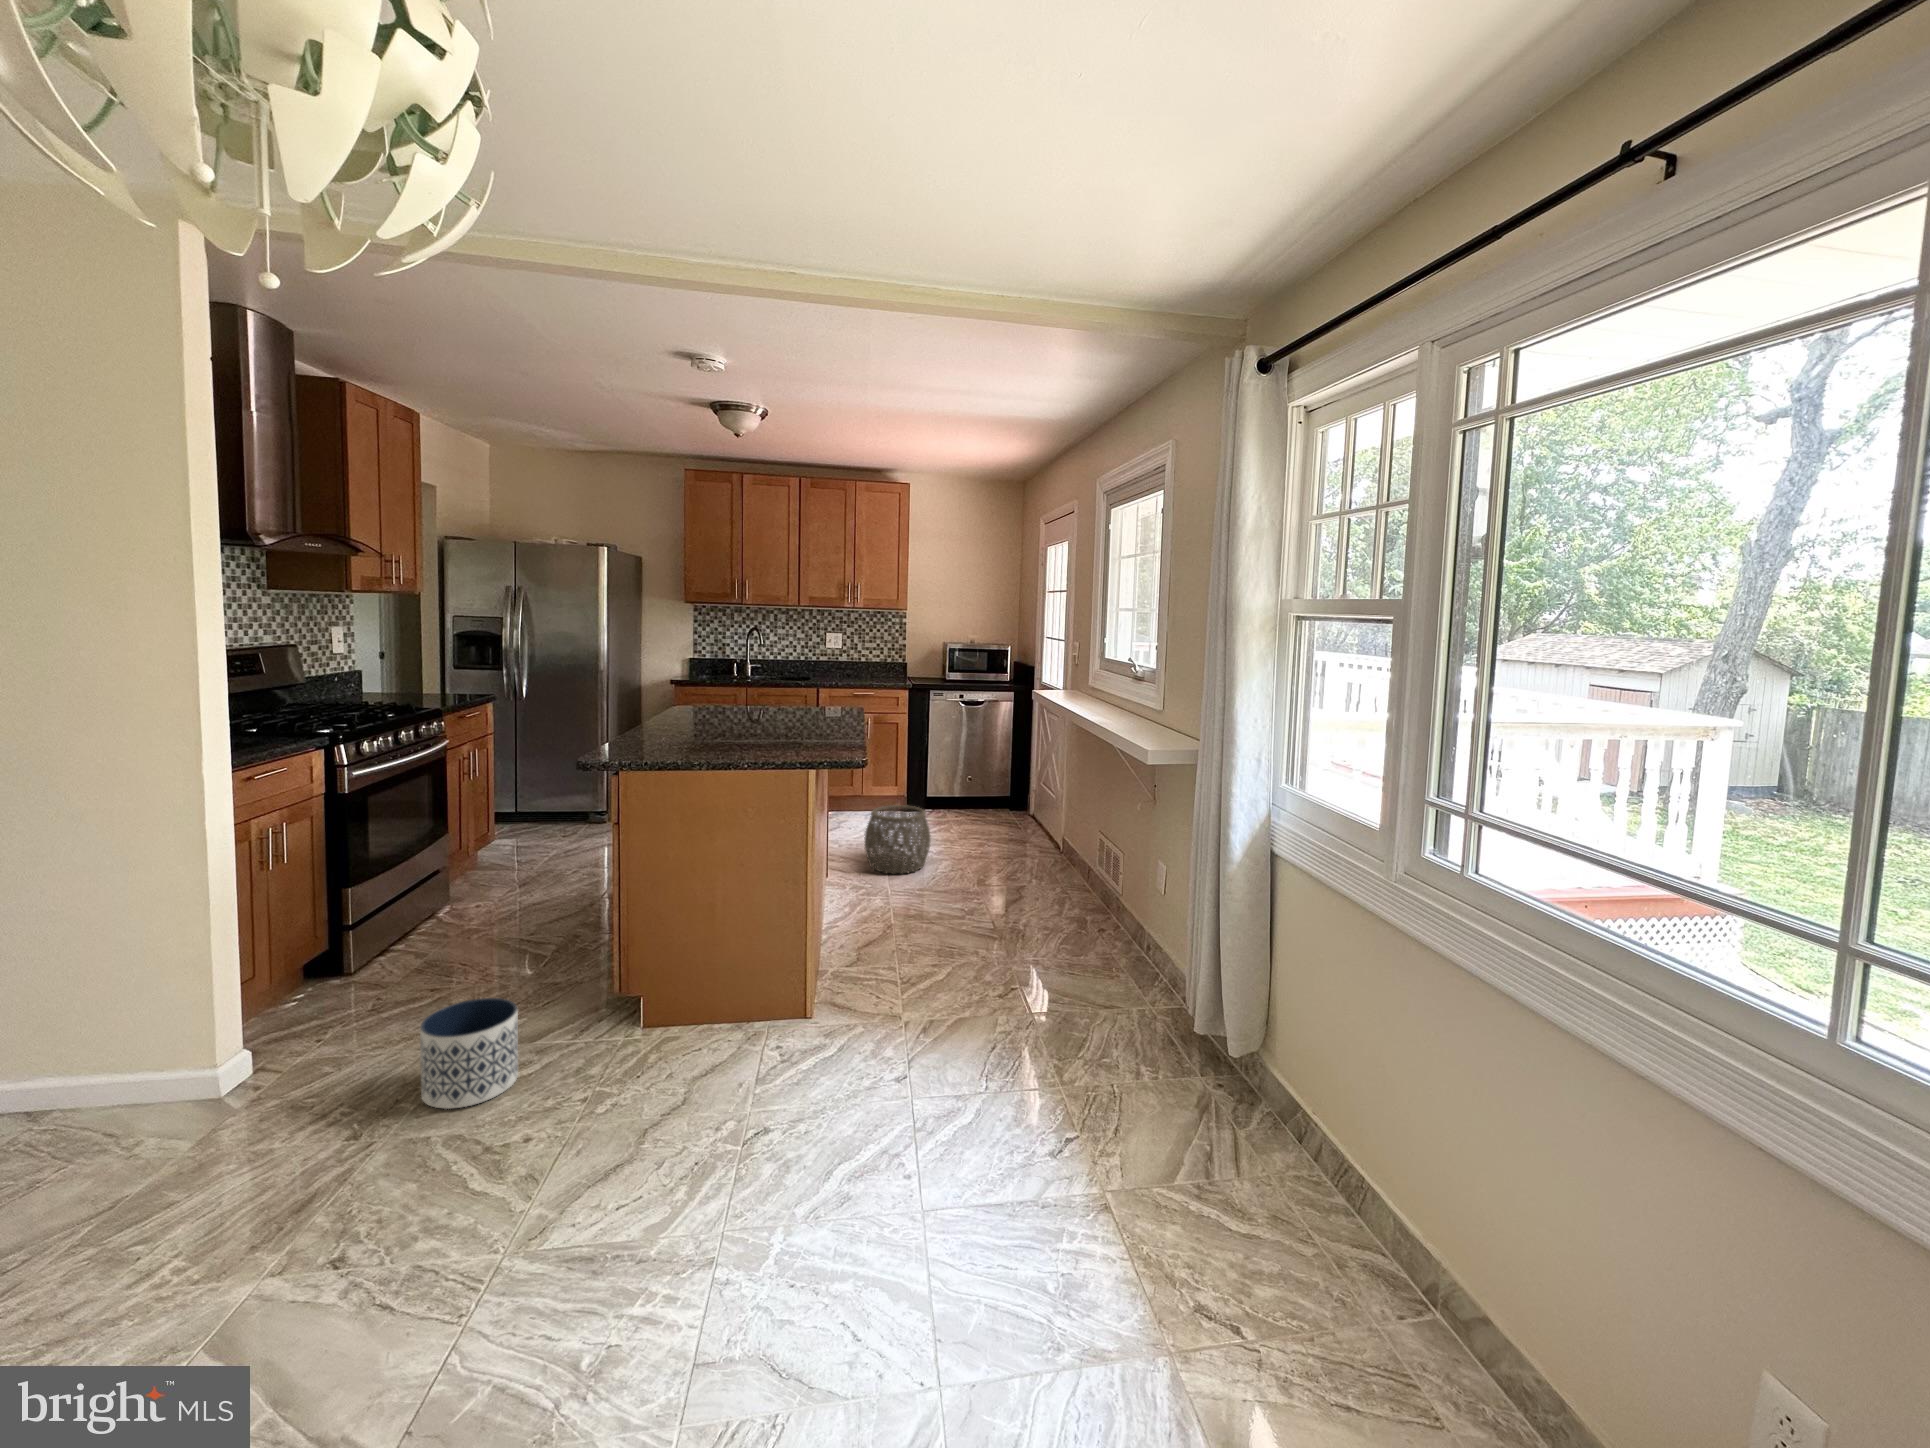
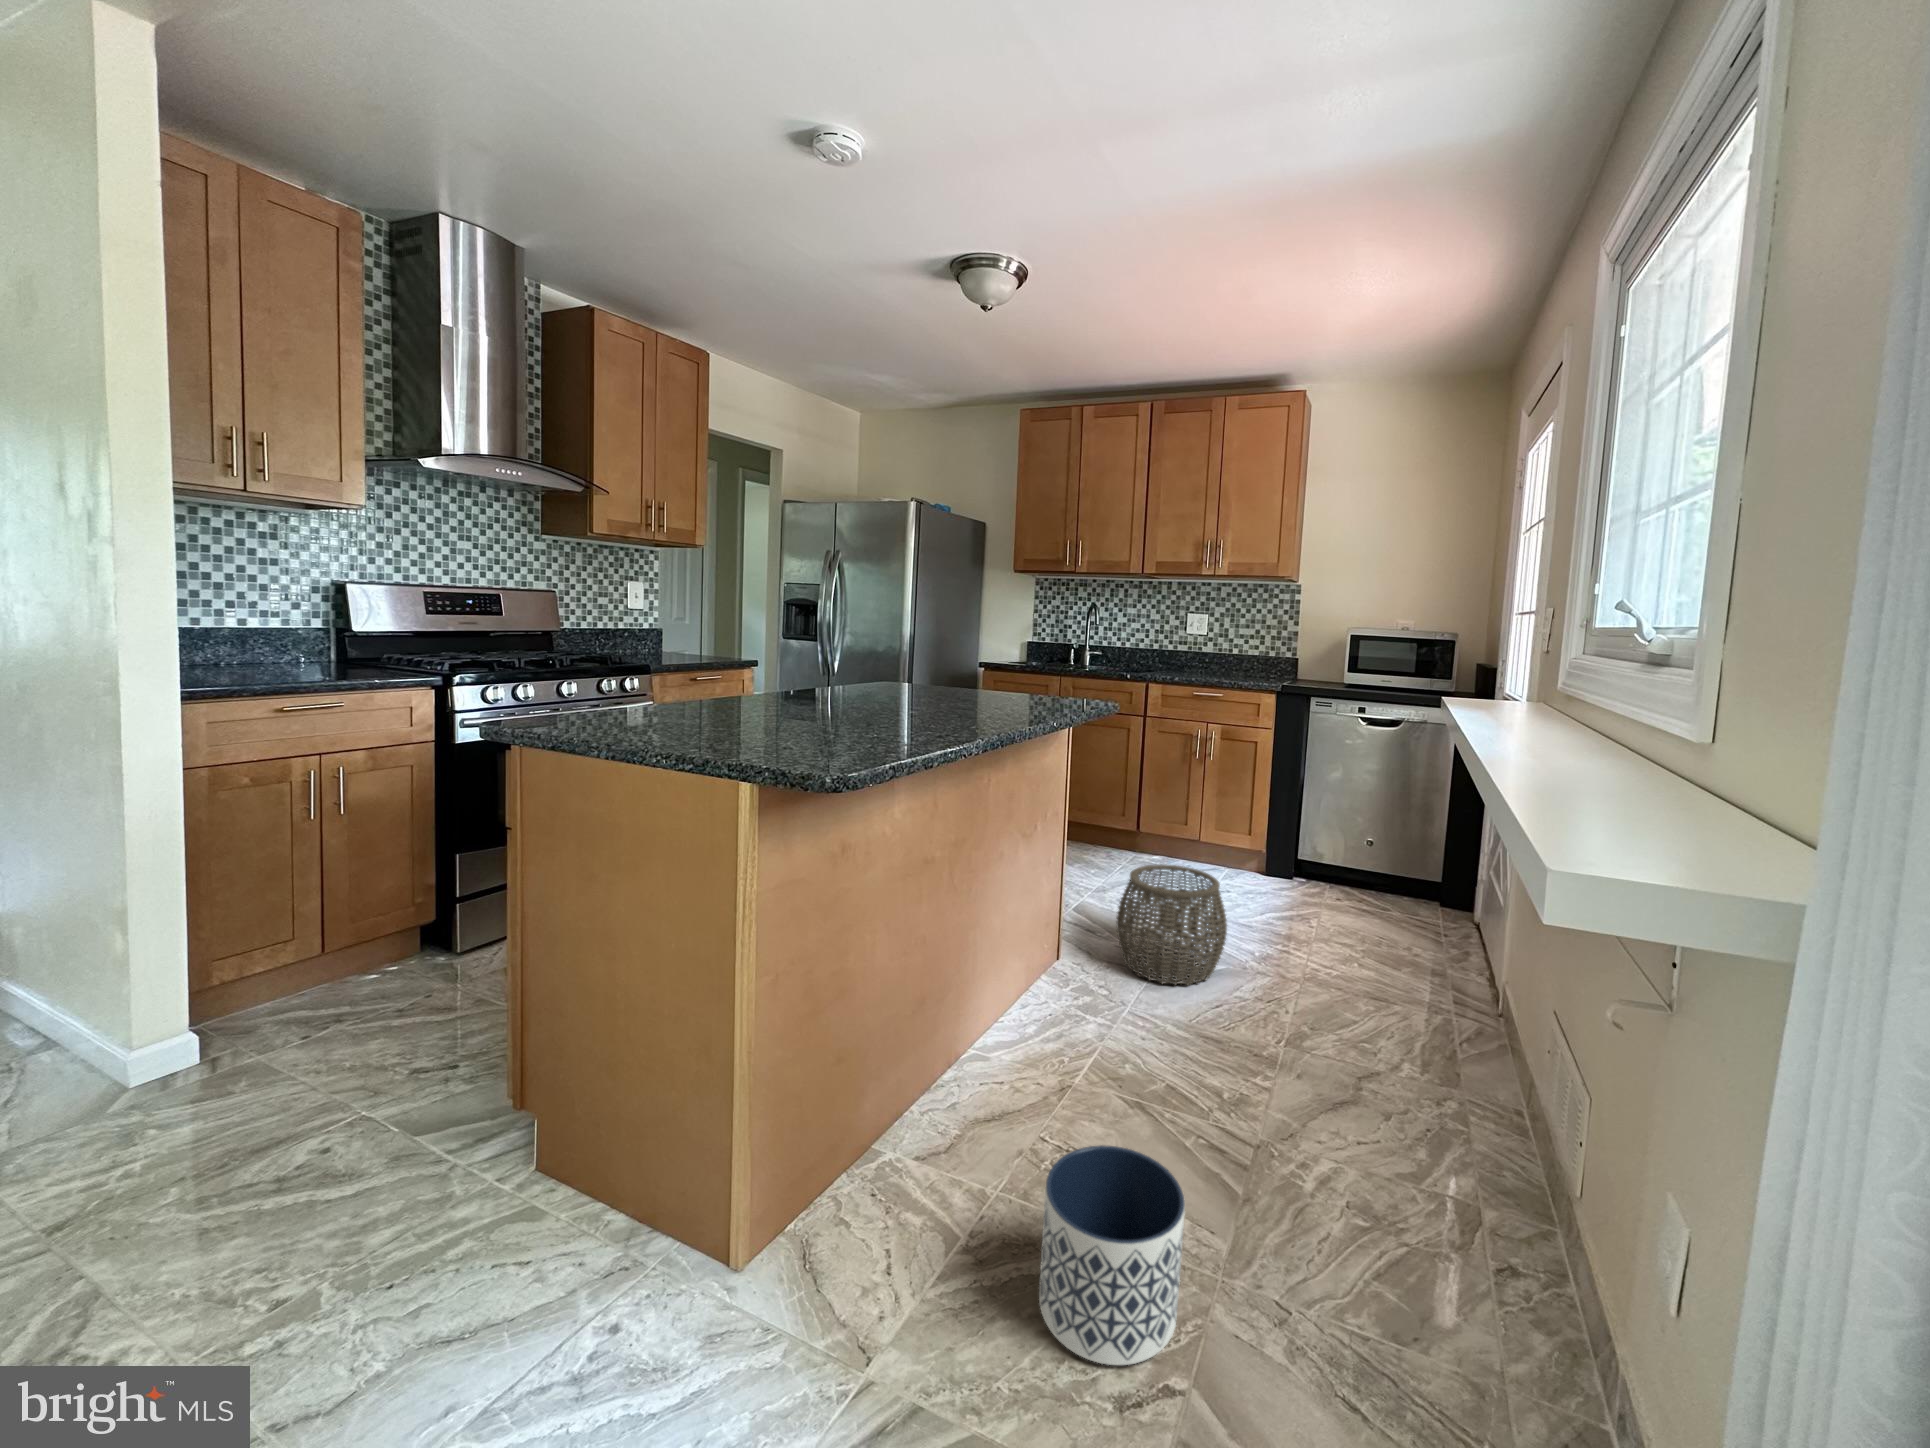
planter: present [420,998,518,1109] -> present [1039,1145,1185,1365]

